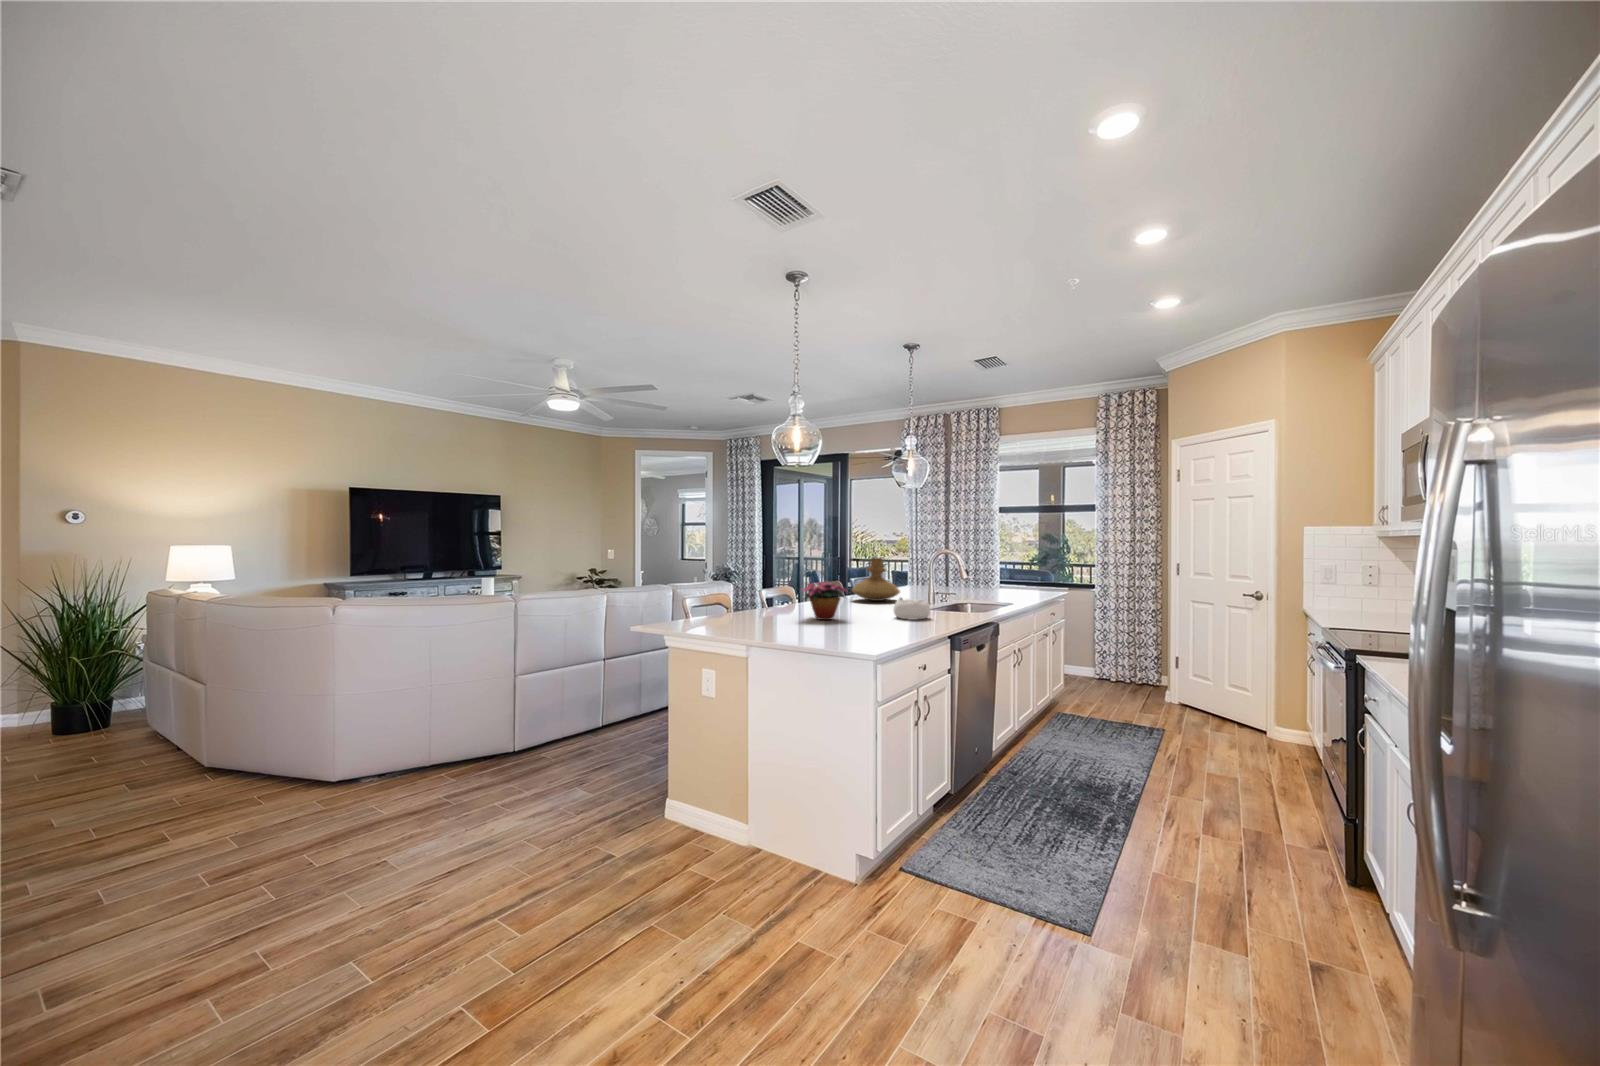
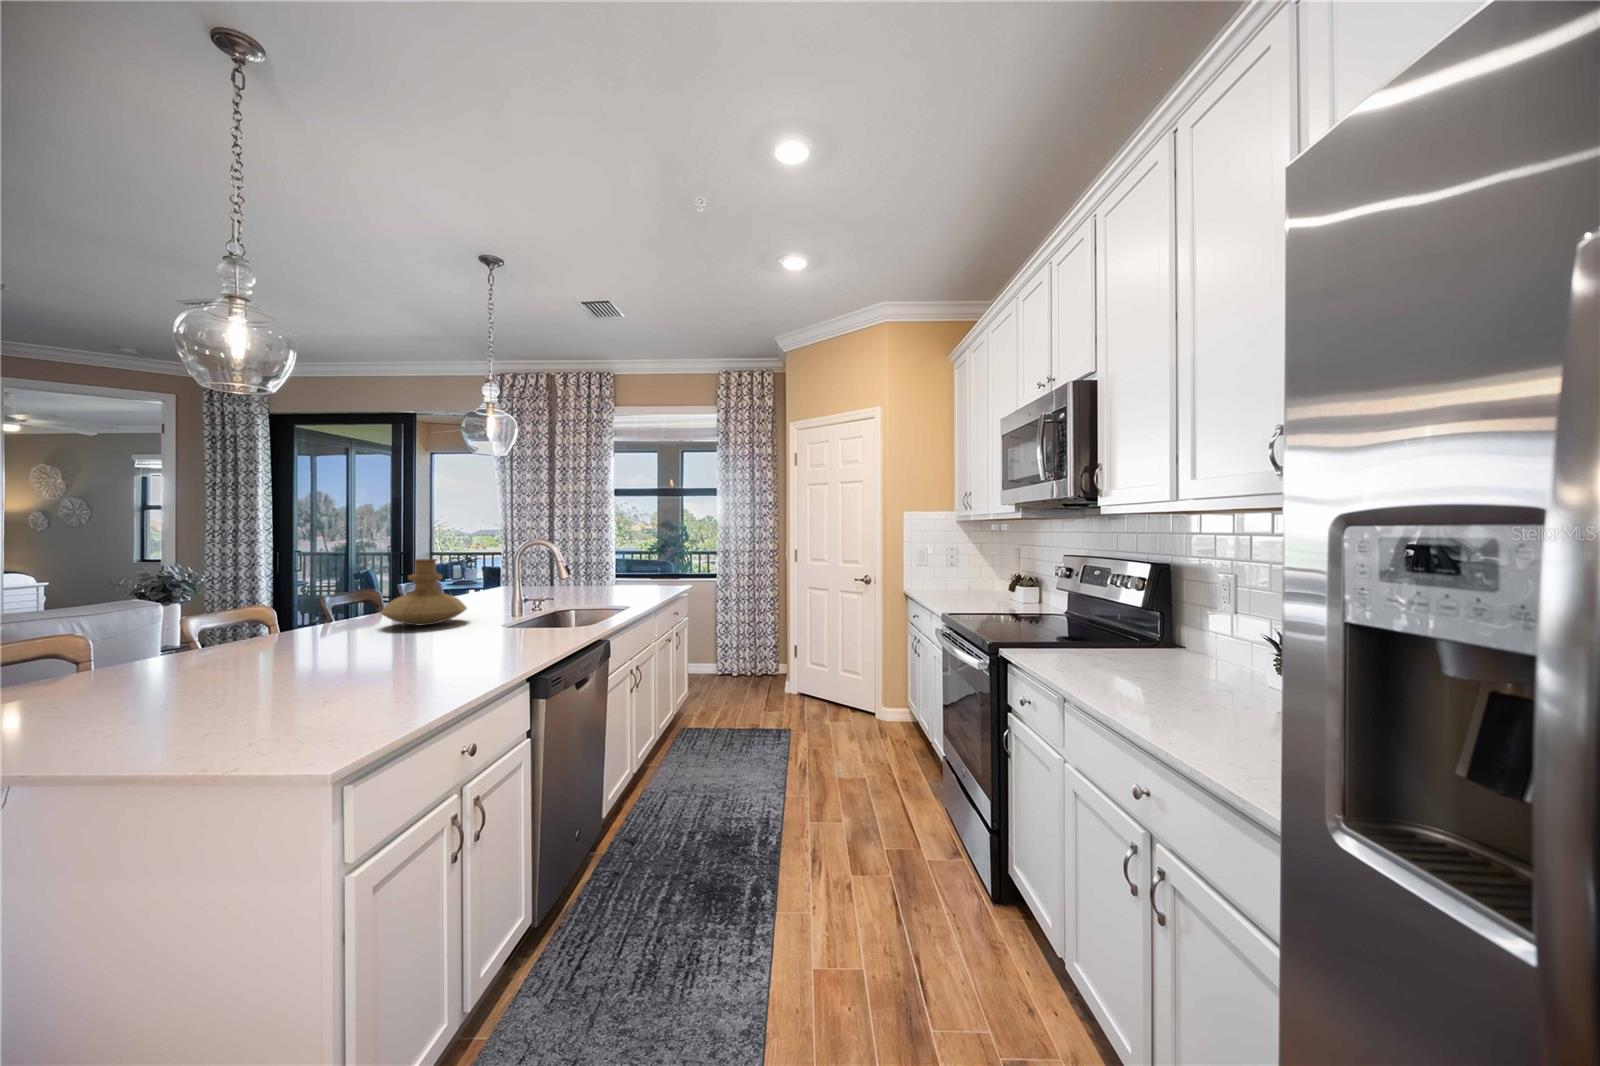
flower arrangement: present [803,582,845,620] -> none [218,611,352,685]
decorative bowl: present [894,597,930,620] -> none [437,625,502,662]

